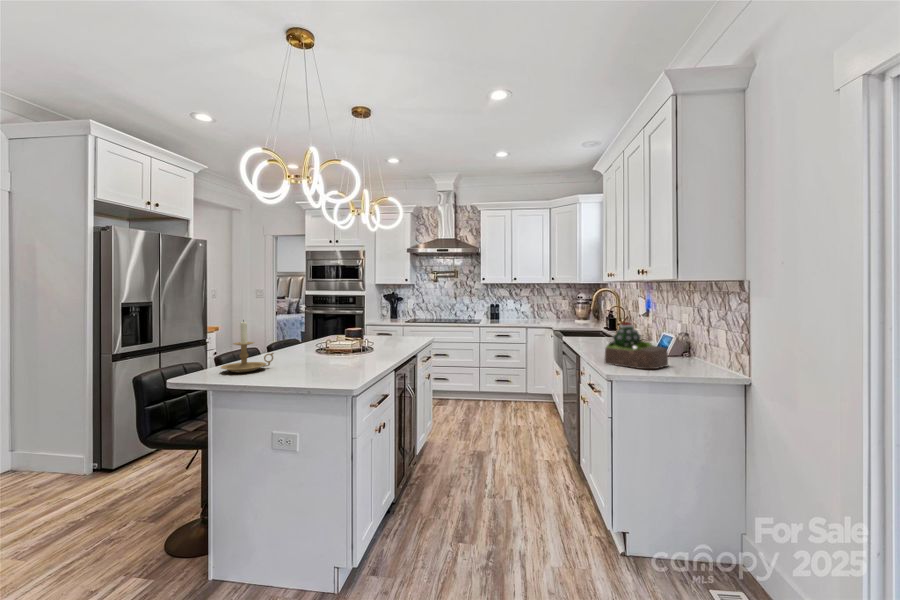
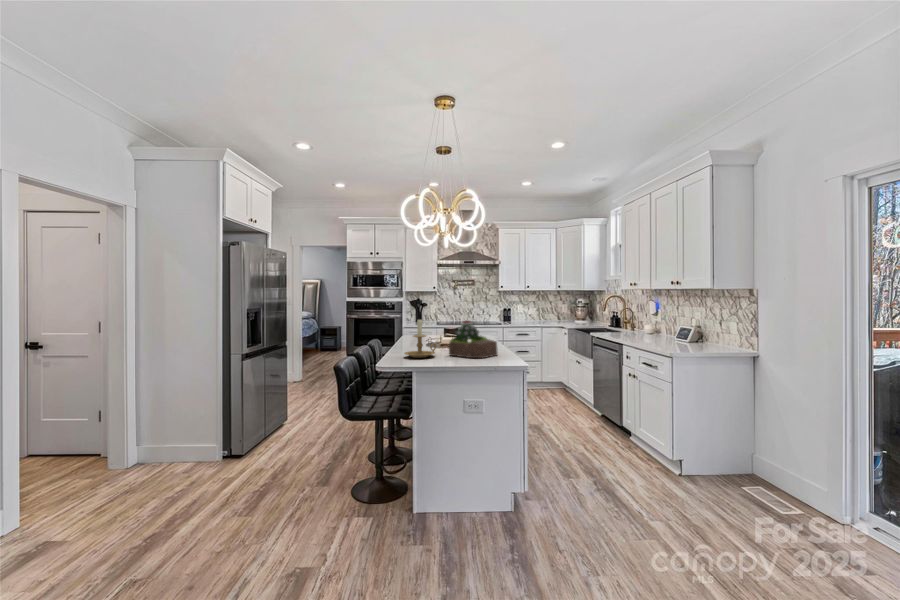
succulent plant: present [605,322,668,369] -> present [449,321,497,358]

